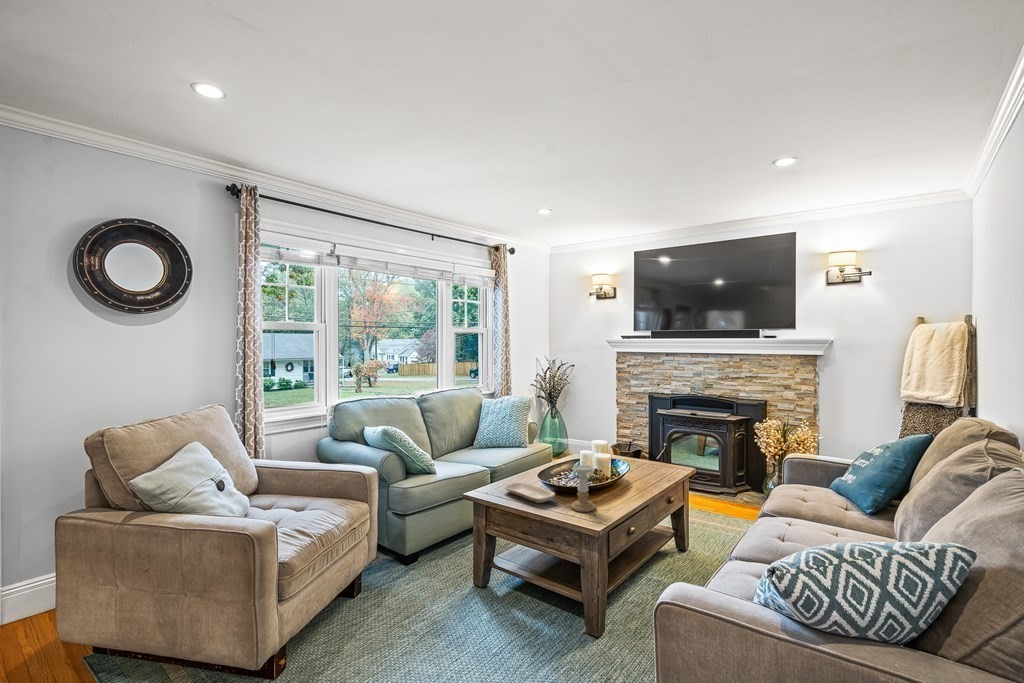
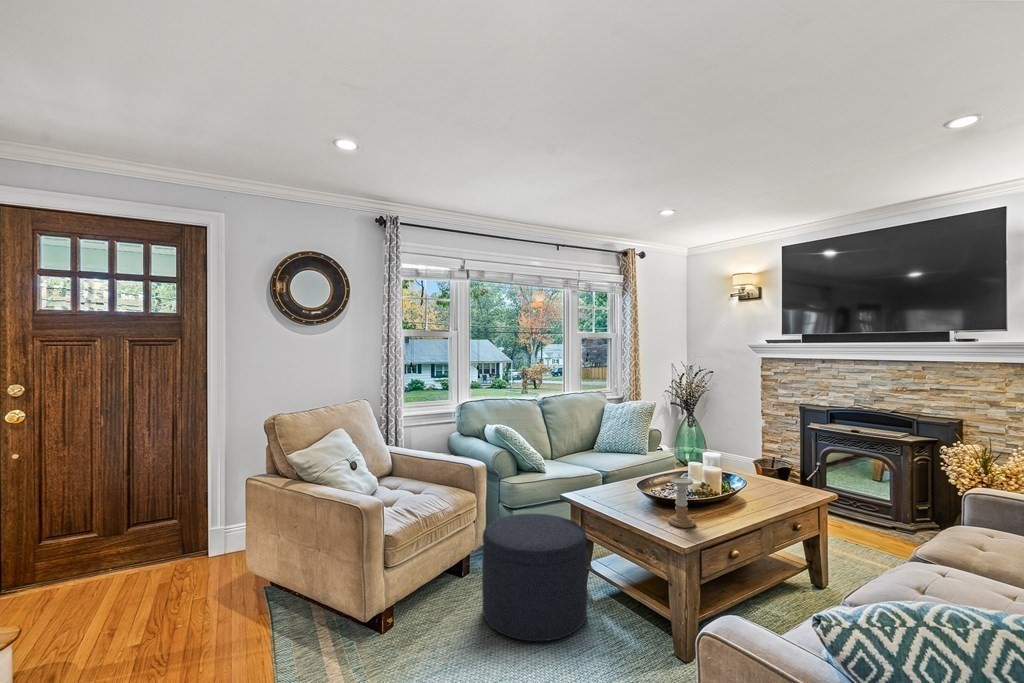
tray: present [504,482,555,503] -> none [603,489,653,513]
ottoman: none [387,516,496,648] -> present [482,514,587,641]

